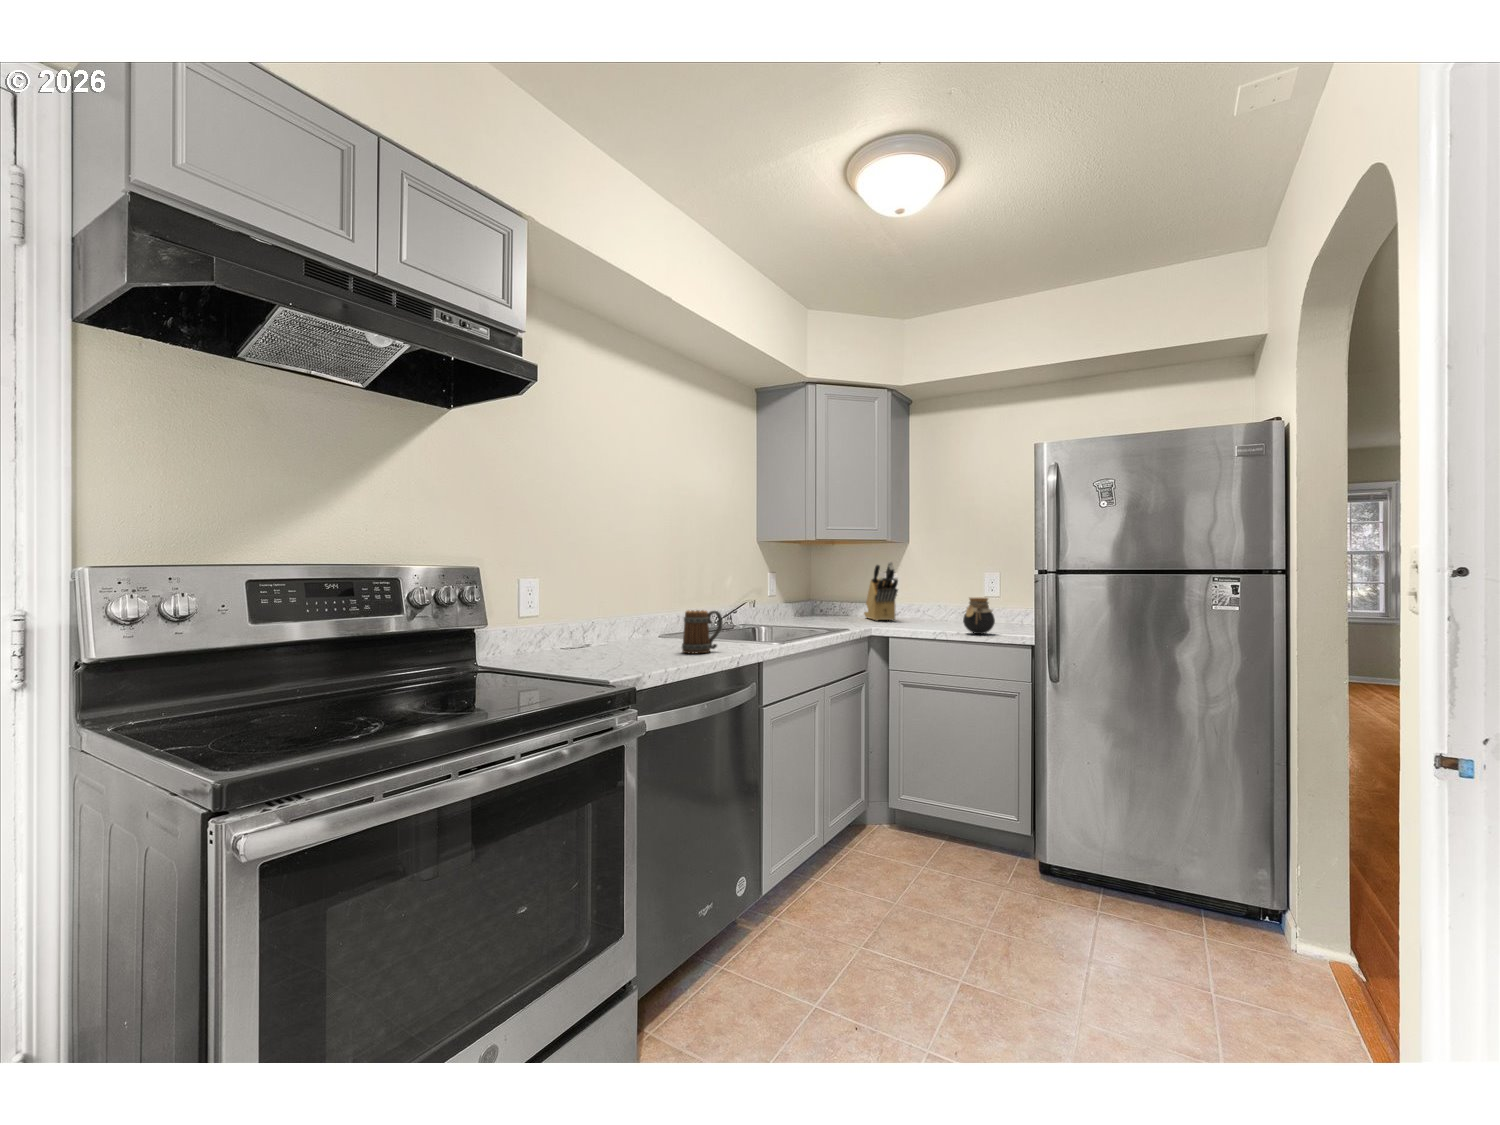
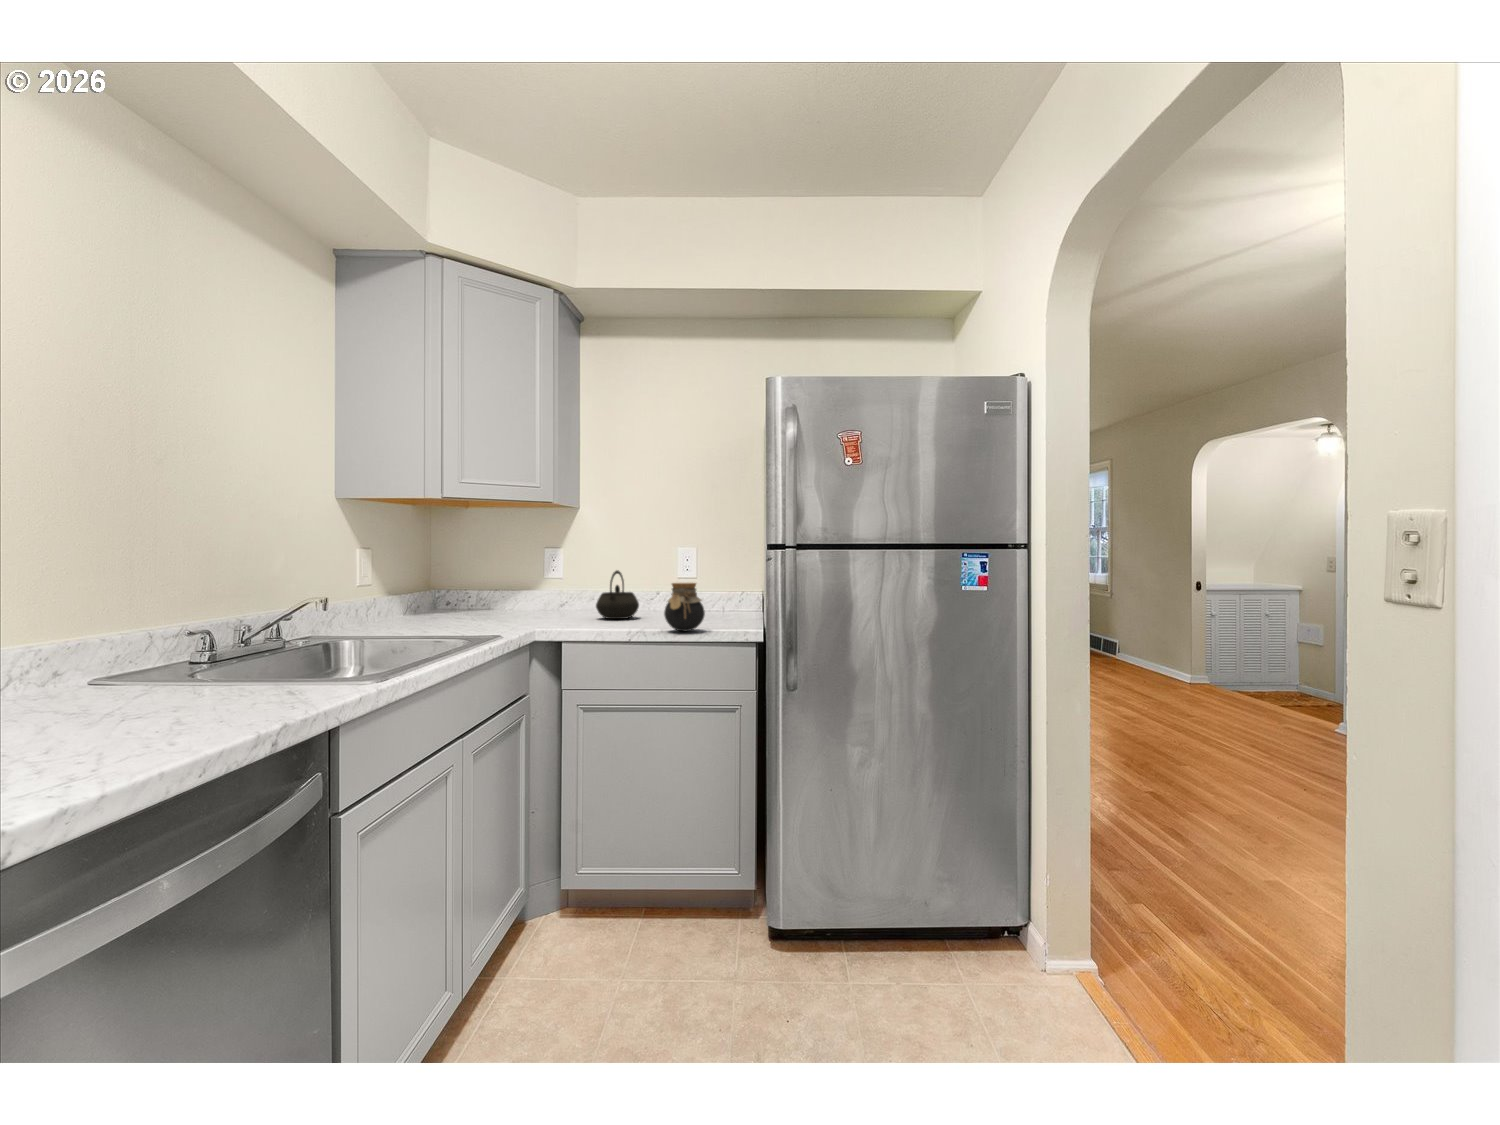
knife block: present [864,561,898,621] -> none [510,536,562,617]
kettle: none [922,587,956,625] -> present [596,570,639,619]
mug: present [682,610,723,653] -> none [97,631,230,743]

